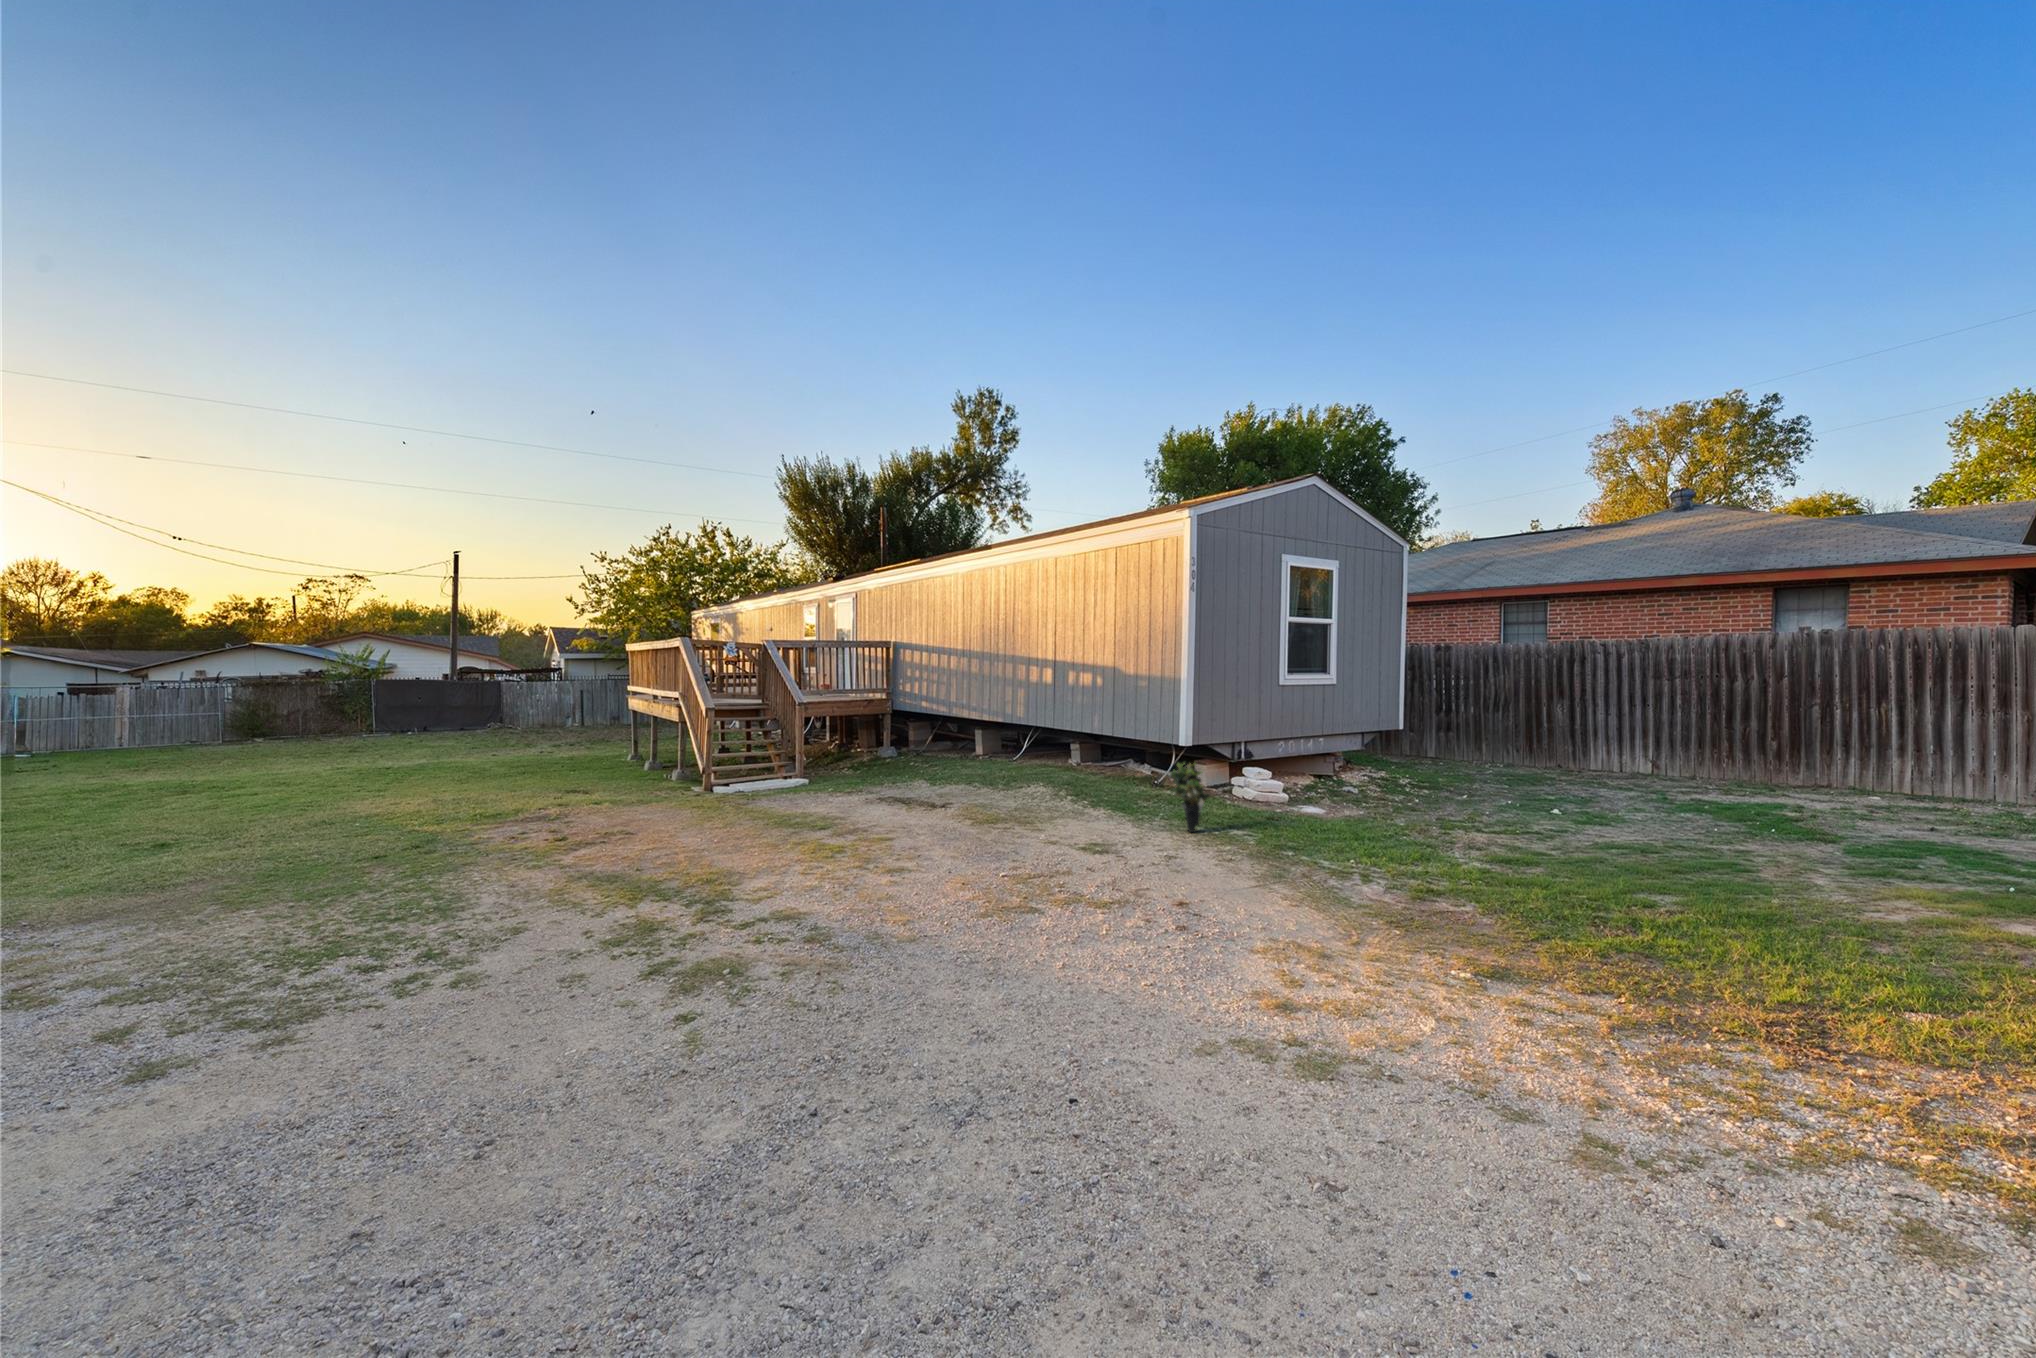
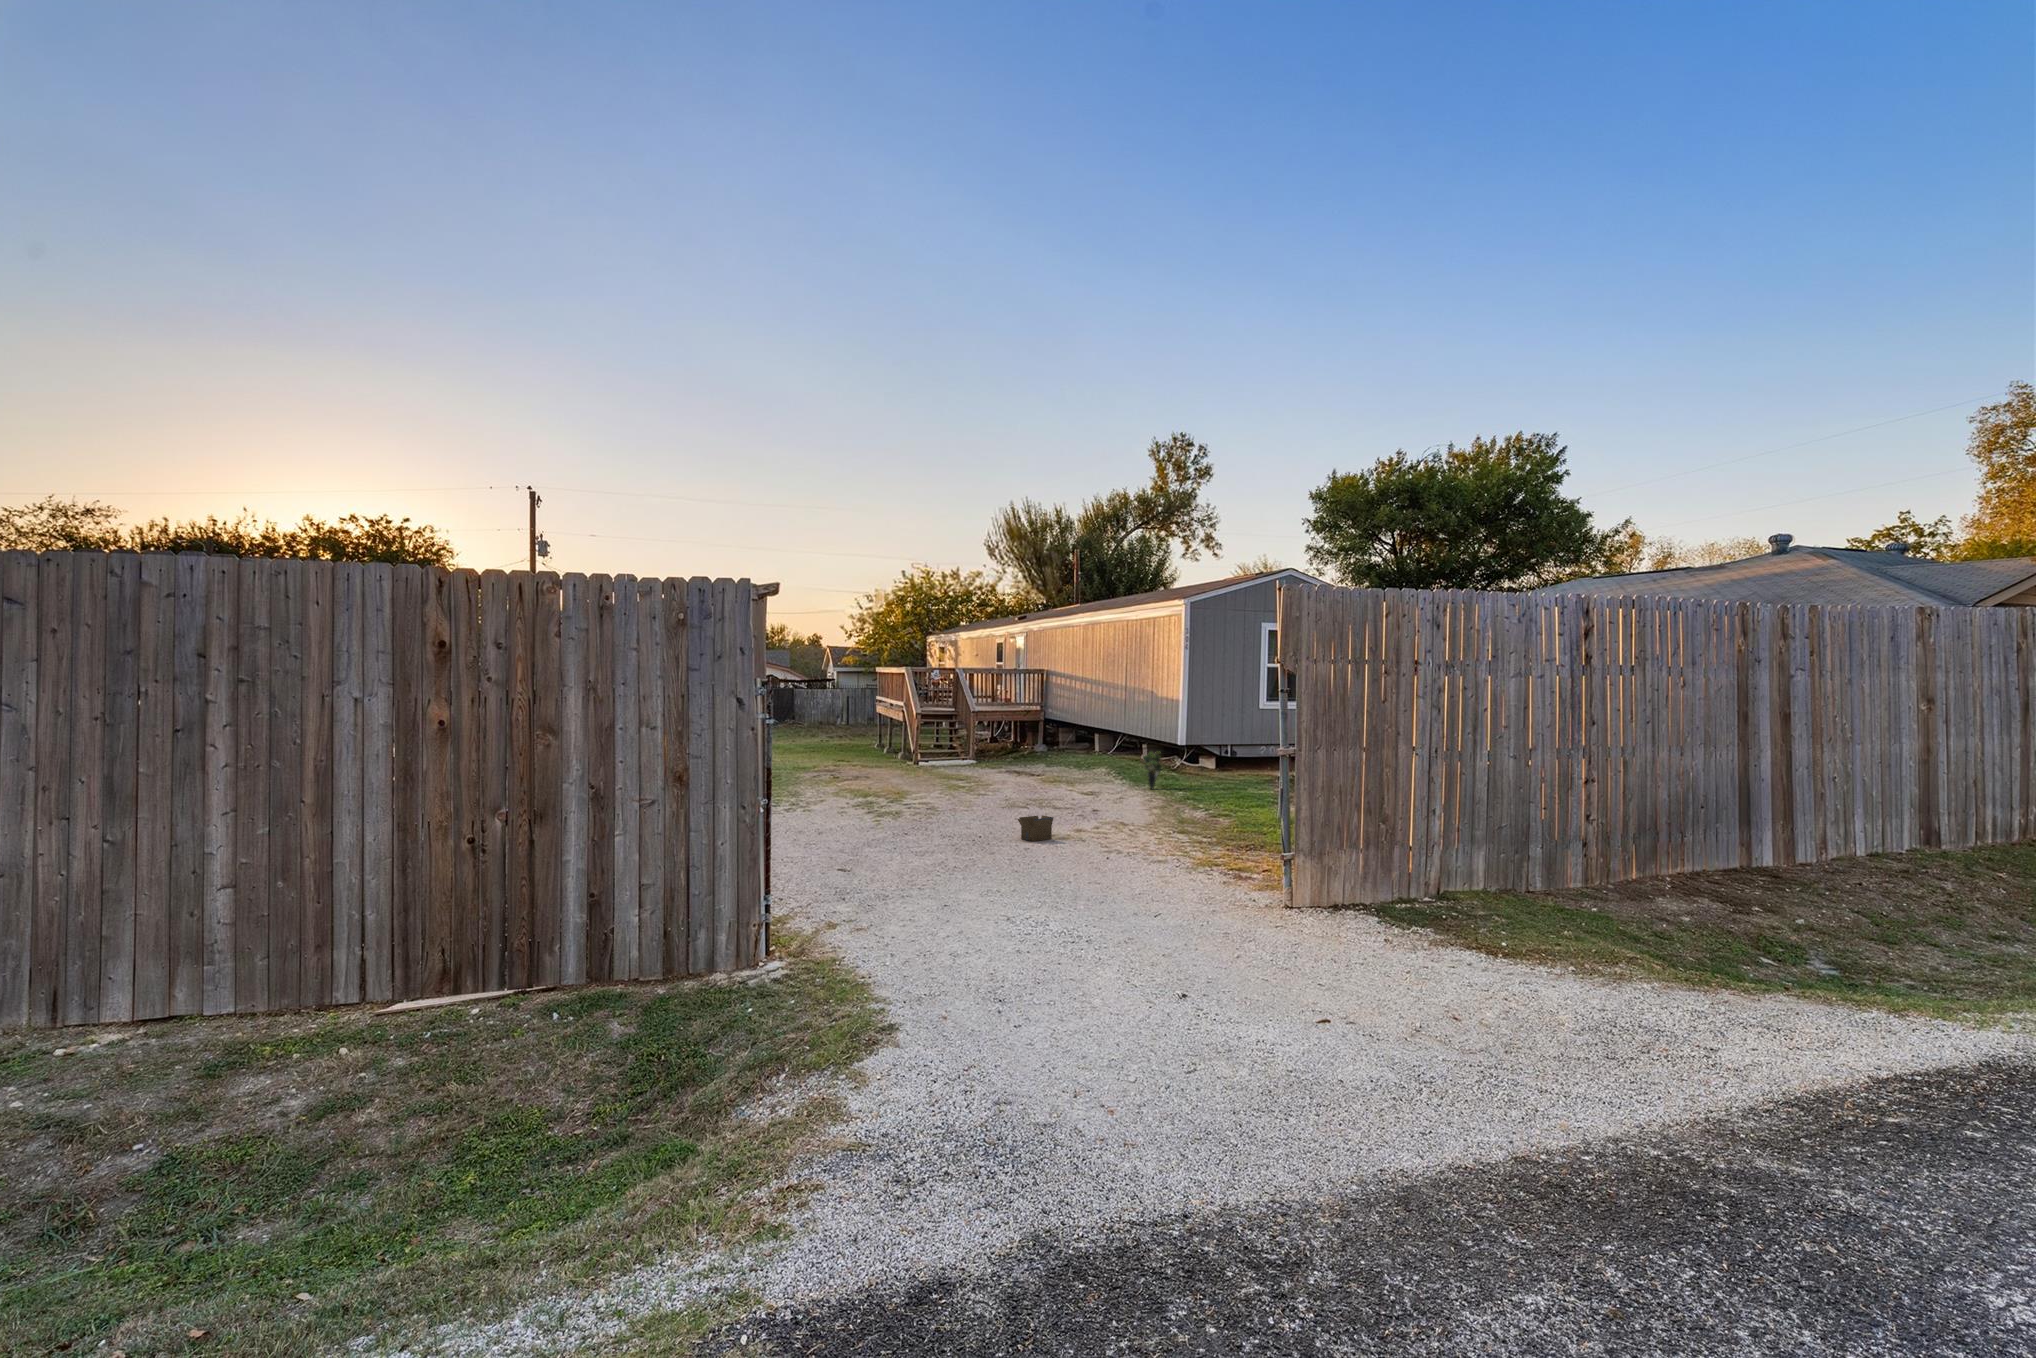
cardboard box: none [1345,1084,1463,1252] -> present [1018,816,1054,841]

